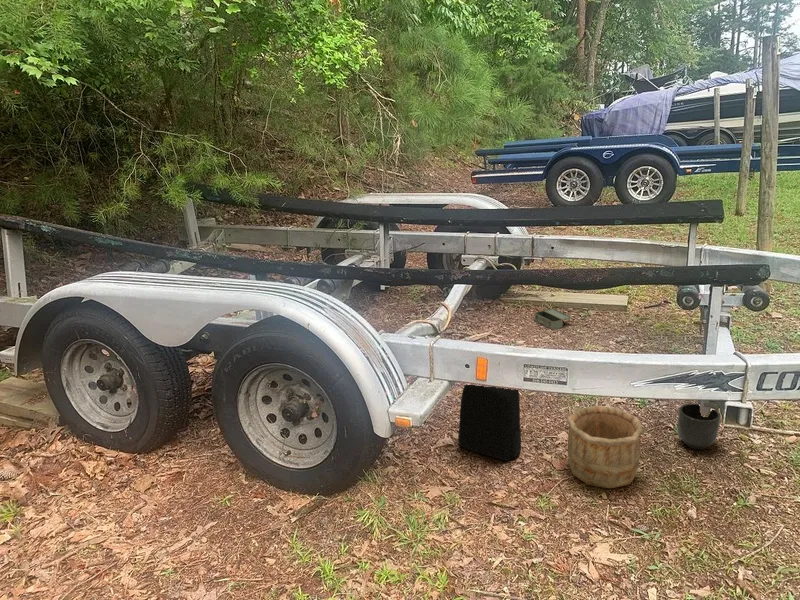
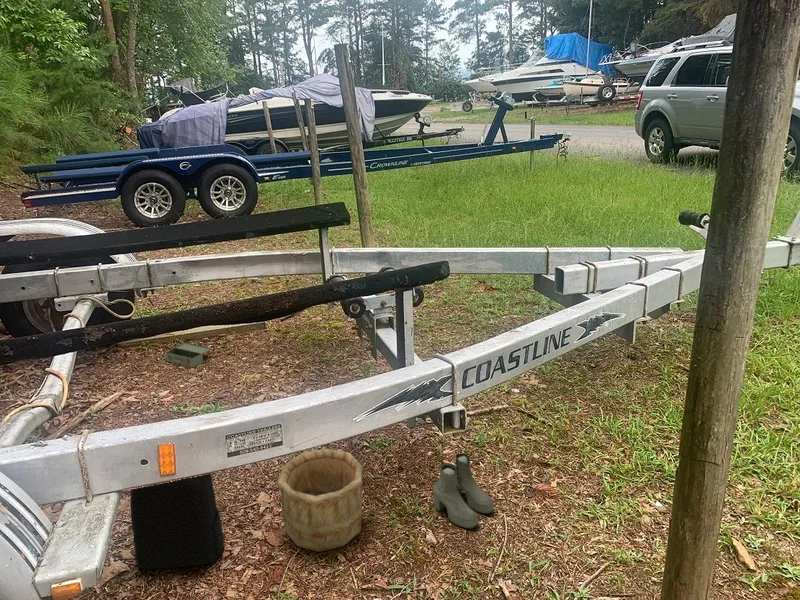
planter: present [678,404,721,450] -> none [375,414,415,463]
boots: none [711,453,773,522] -> present [433,453,494,529]

